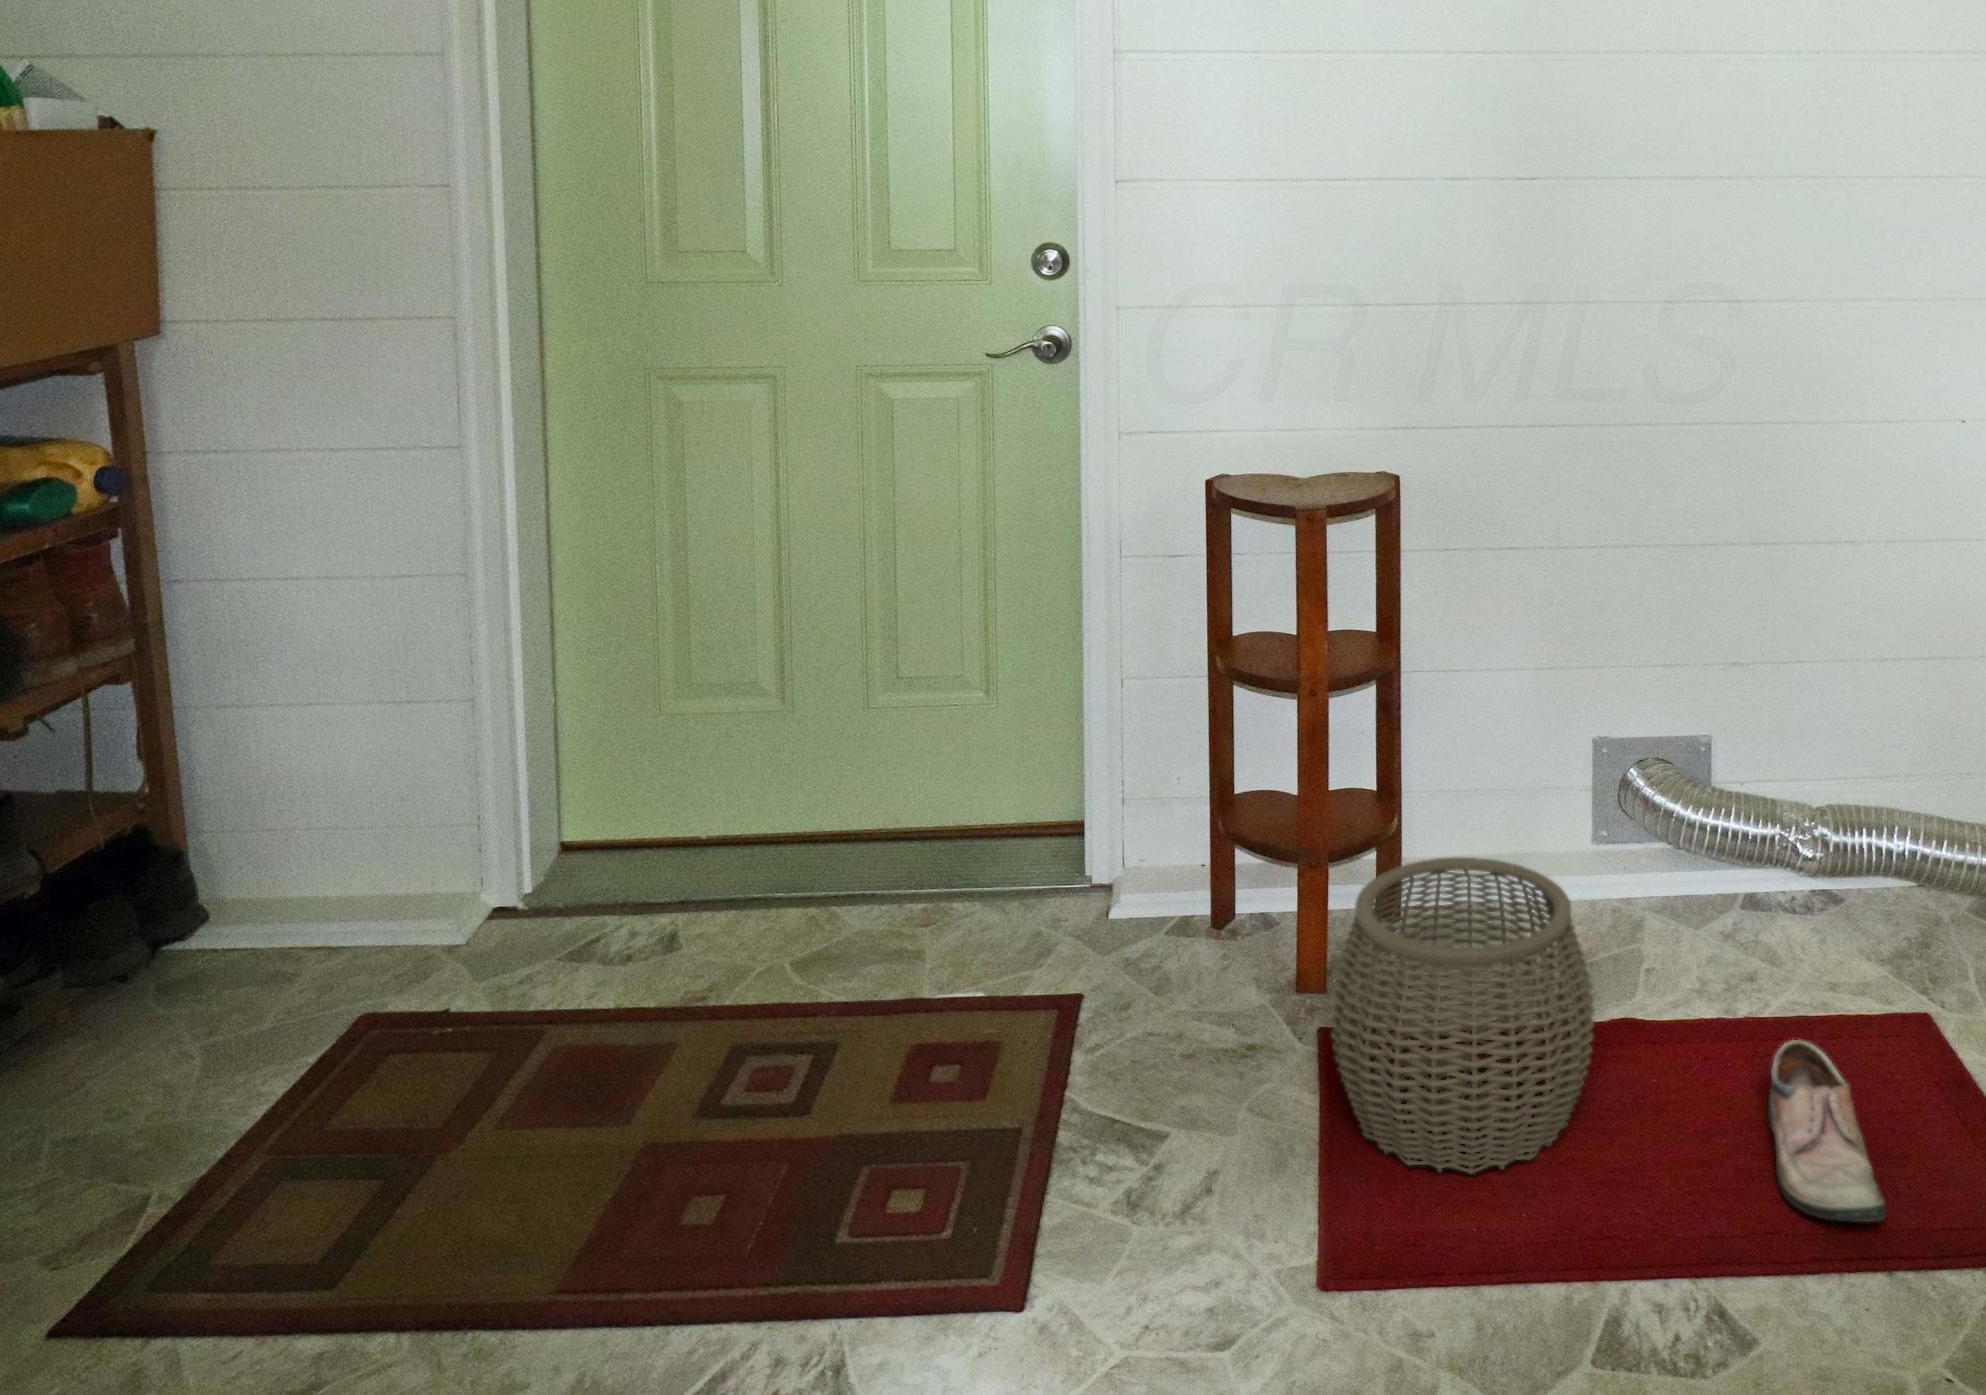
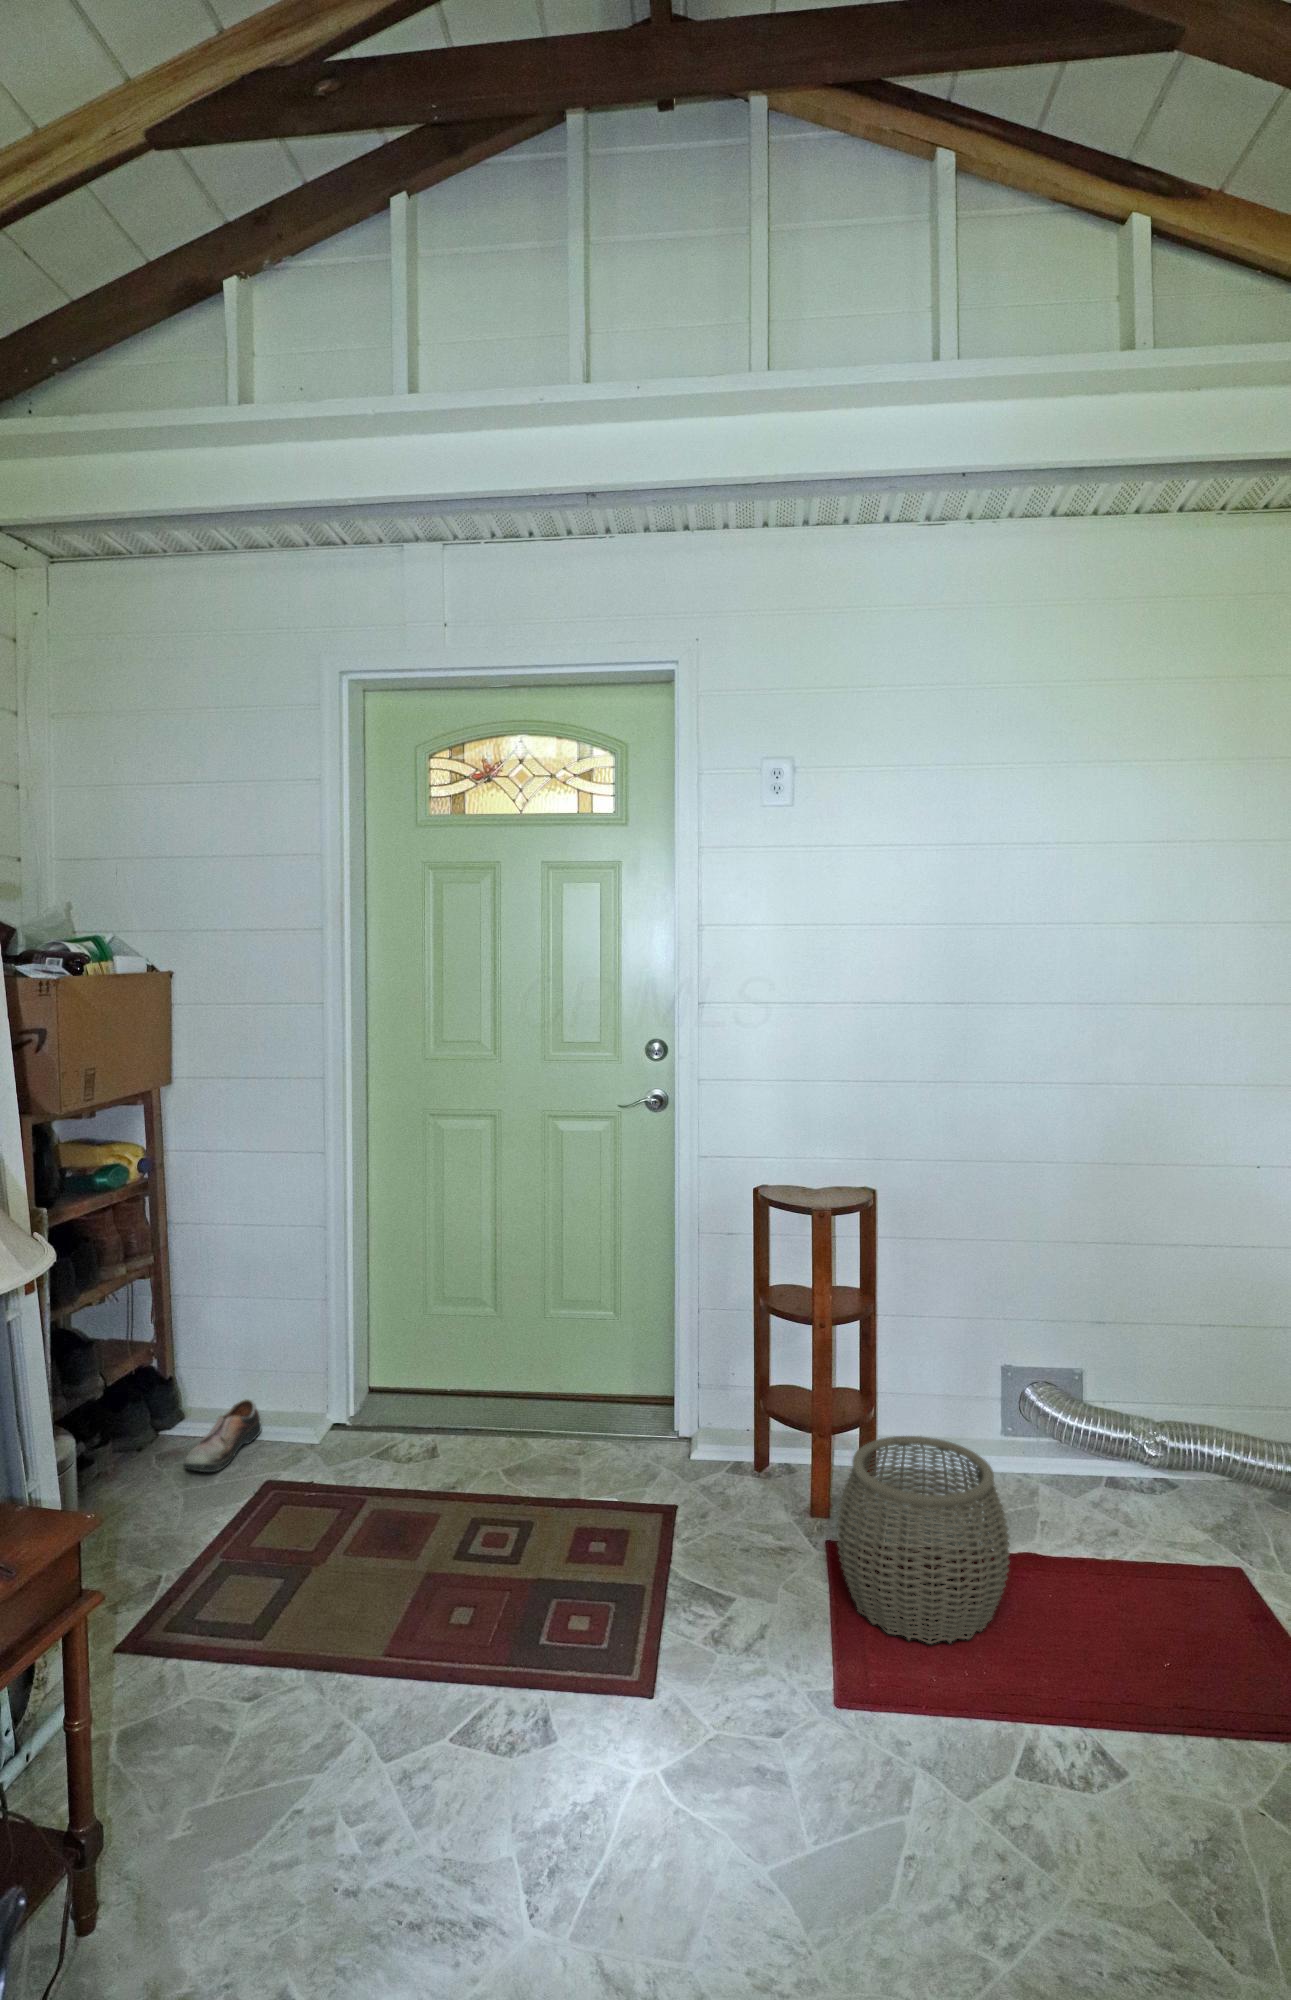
shoe: present [1768,1040,1886,1222] -> present [184,1399,261,1472]

